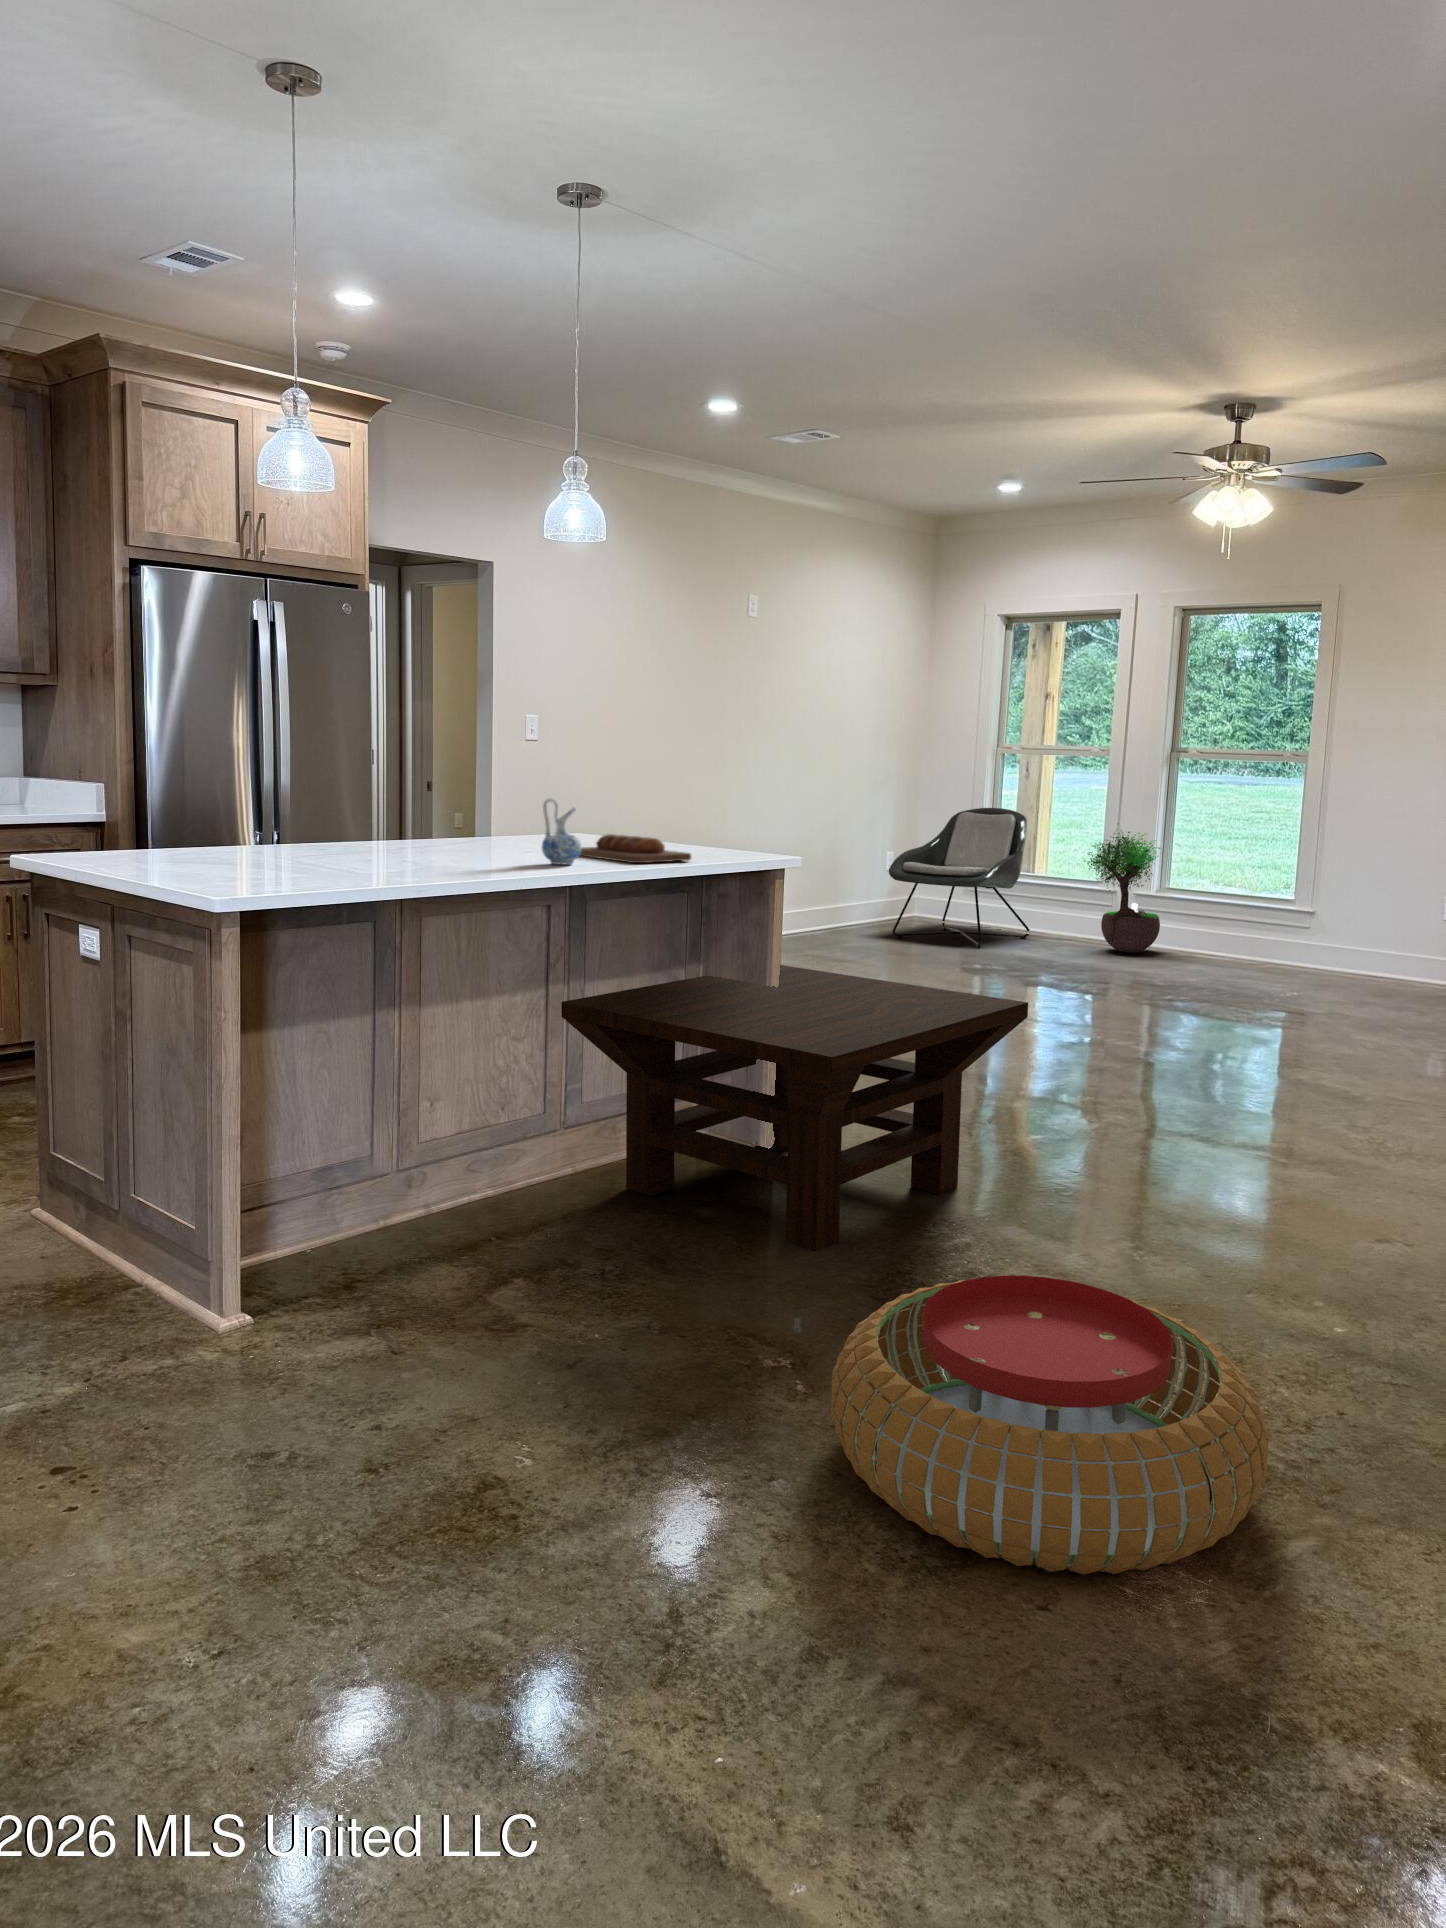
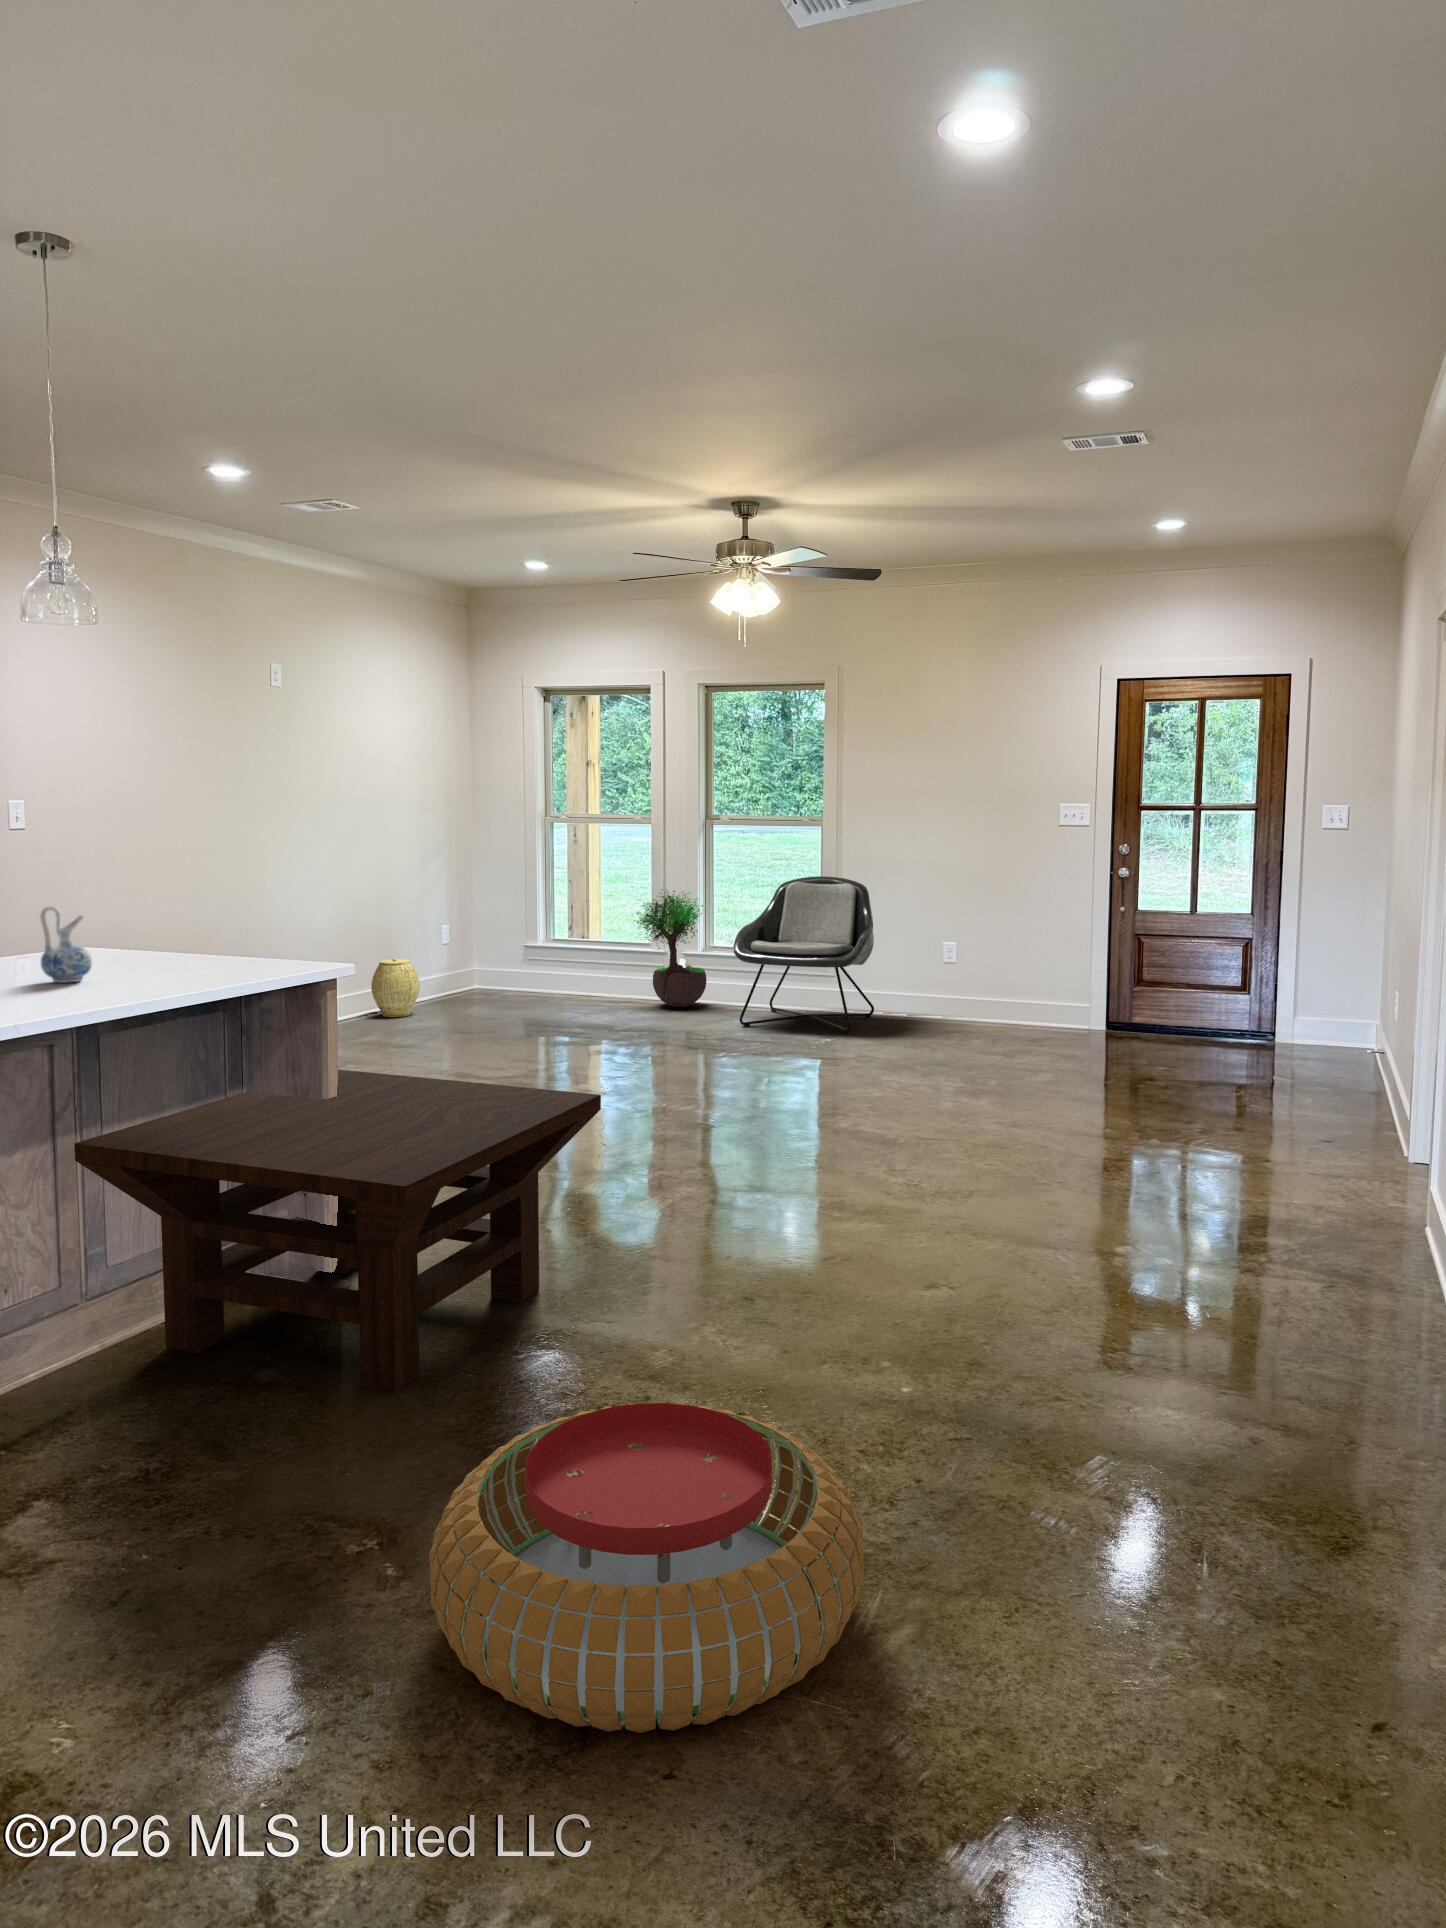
lounge chair: present [889,808,1030,948] -> present [733,876,874,1033]
bread loaf: present [580,834,691,863] -> none [78,939,228,974]
woven basket: none [823,889,867,945] -> present [371,958,420,1017]

